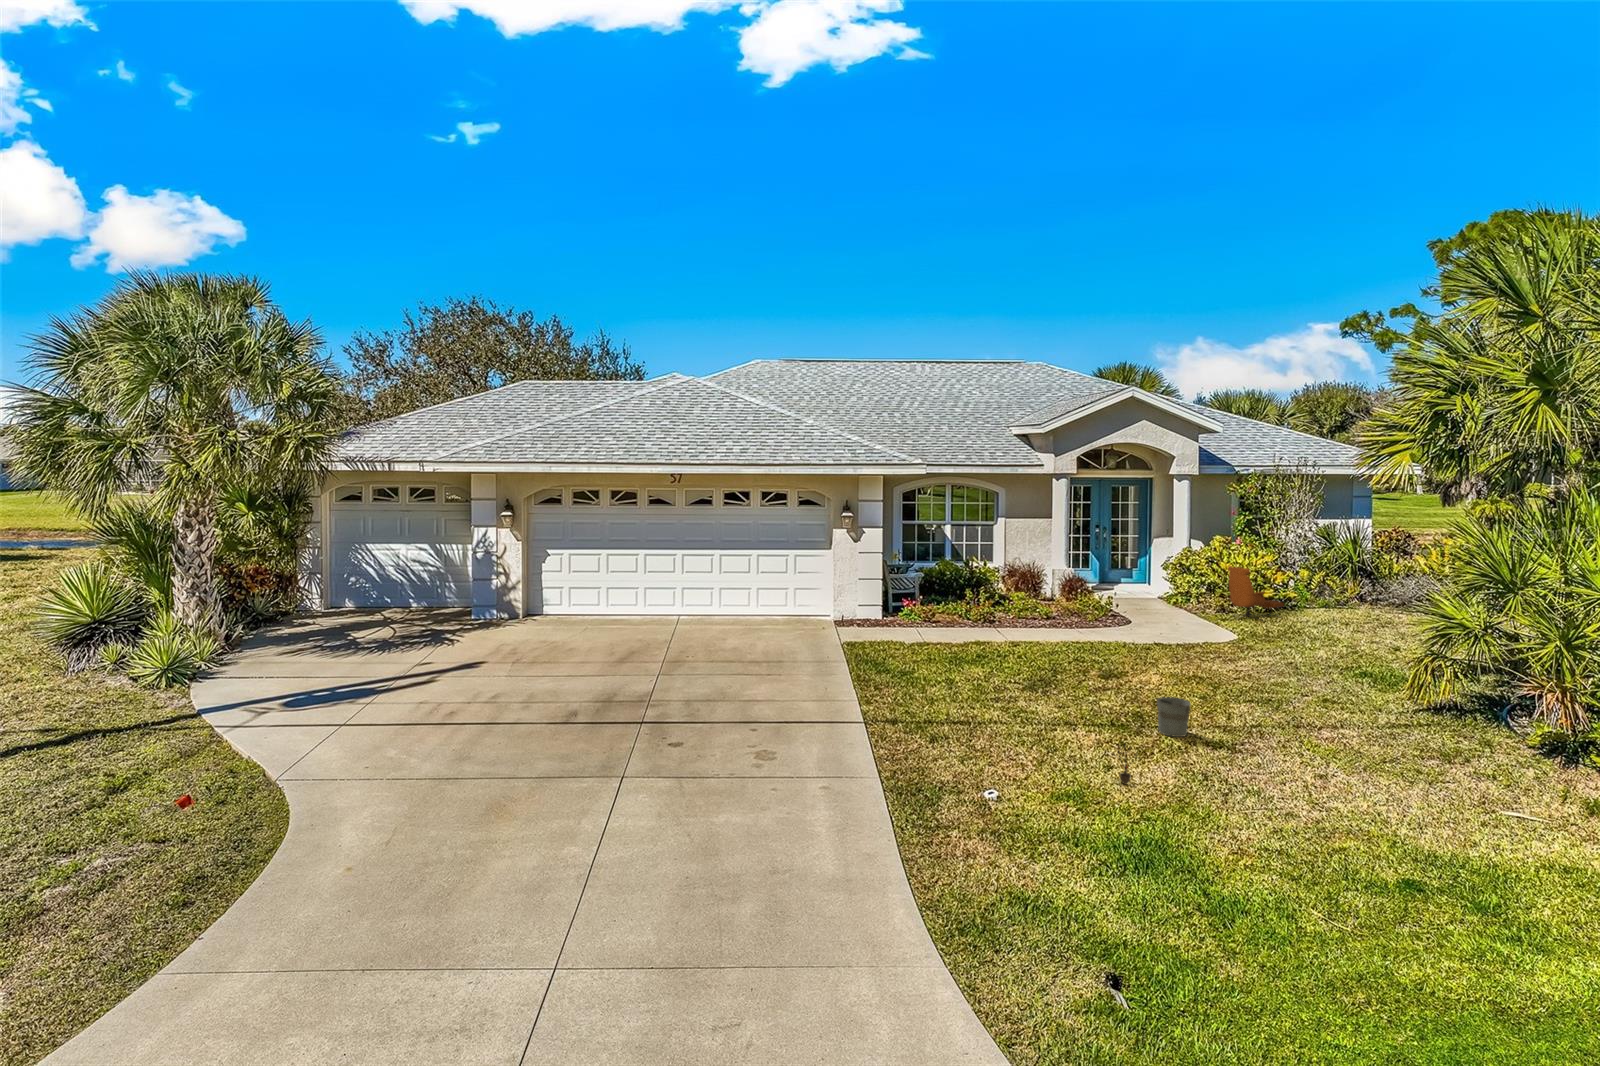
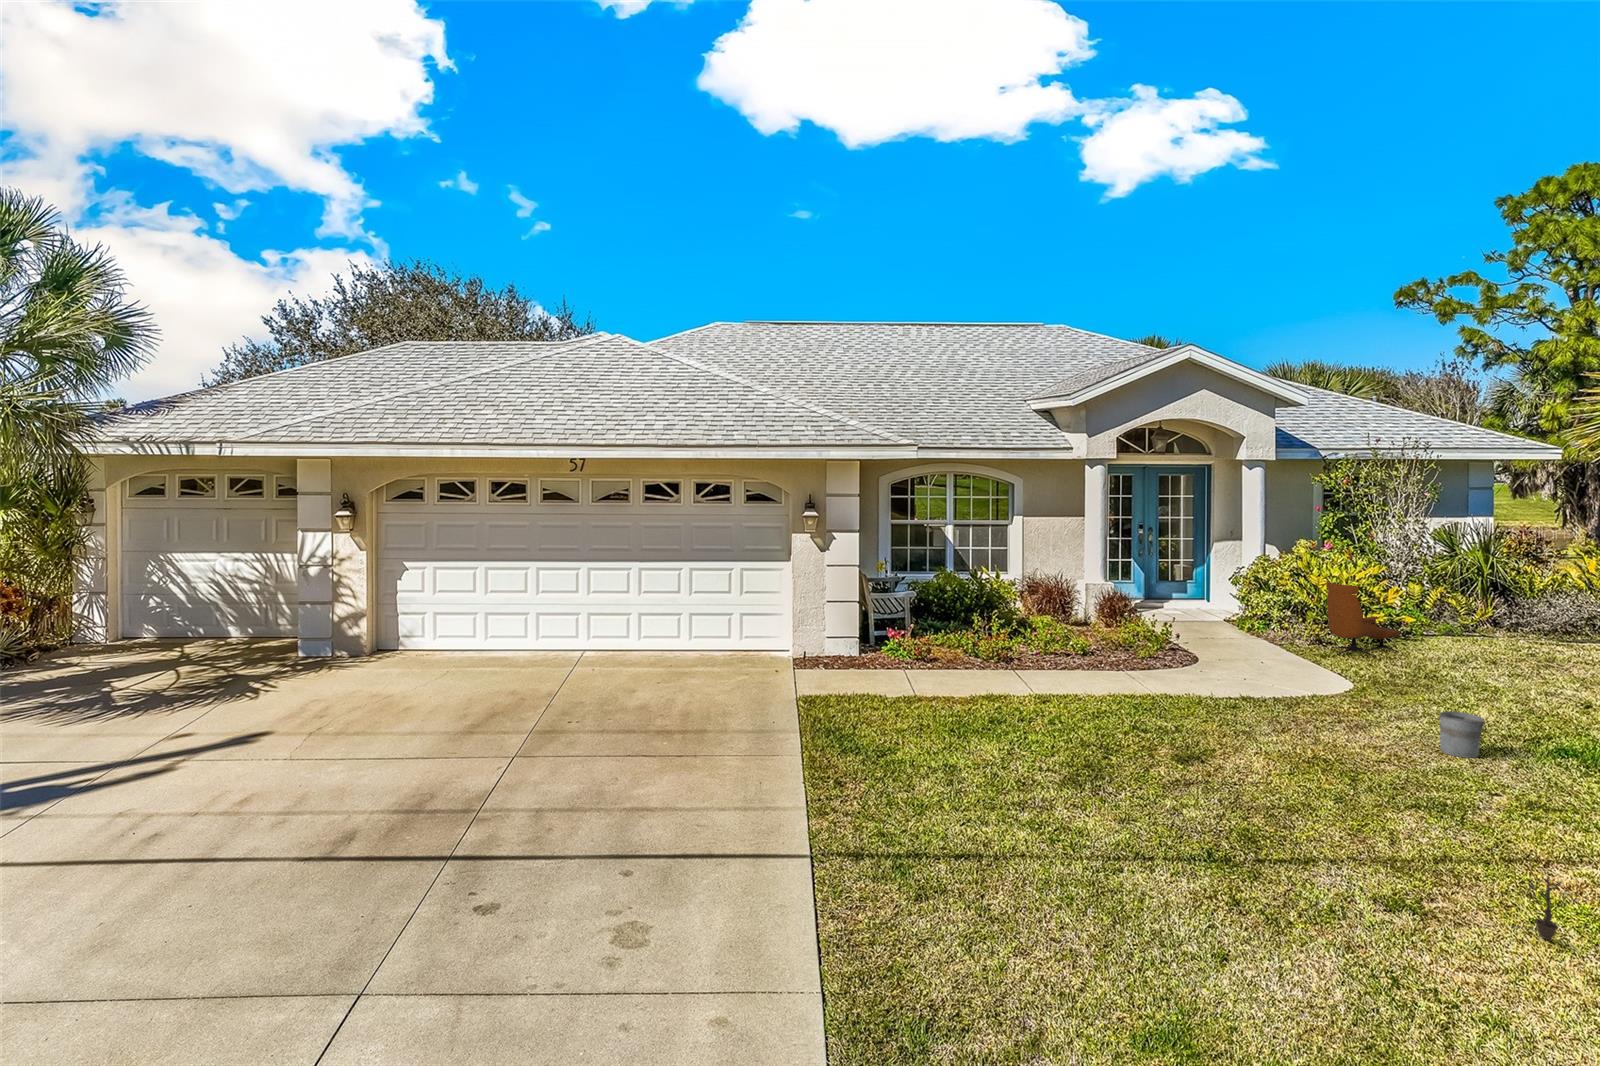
bucket: present [1156,697,1191,737] -> present [1437,711,1487,758]
decorative plant: present [1114,745,1138,784] -> present [1511,875,1576,940]

